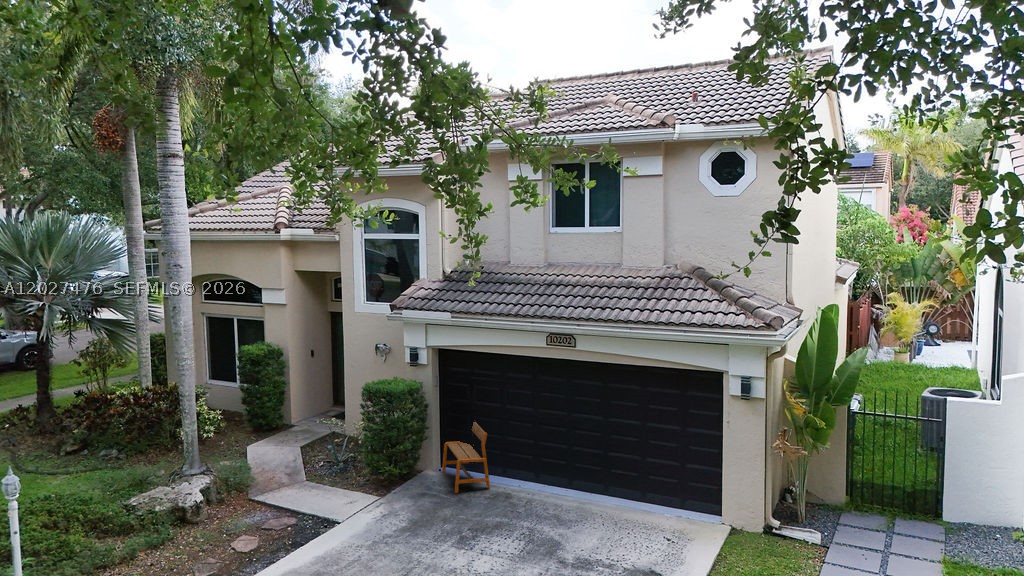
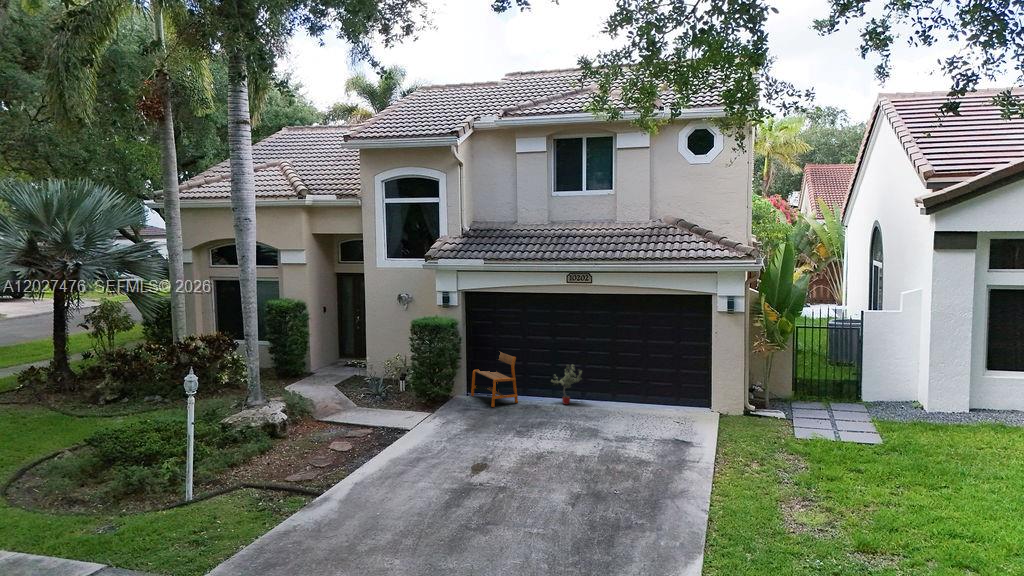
potted tree: none [529,445,566,496] -> present [551,365,582,405]

